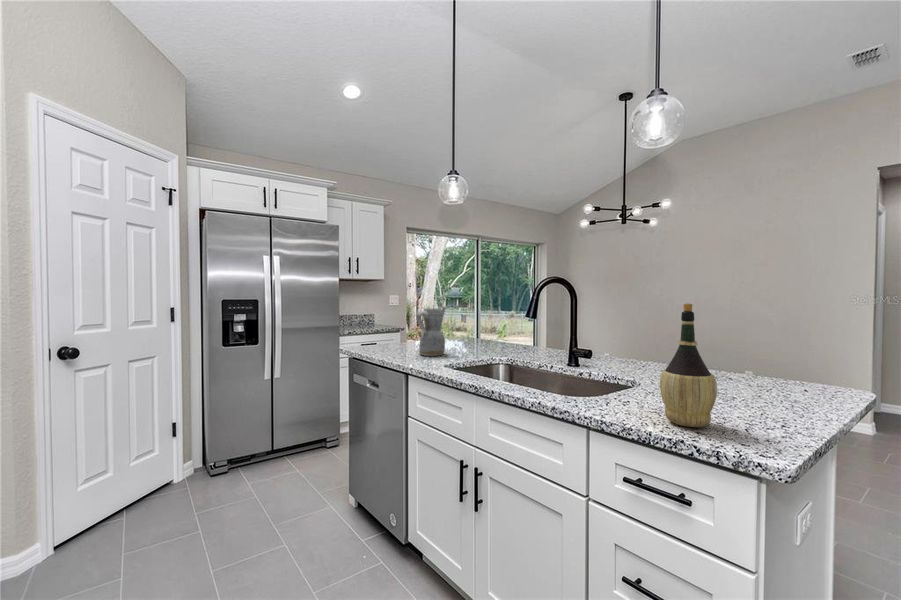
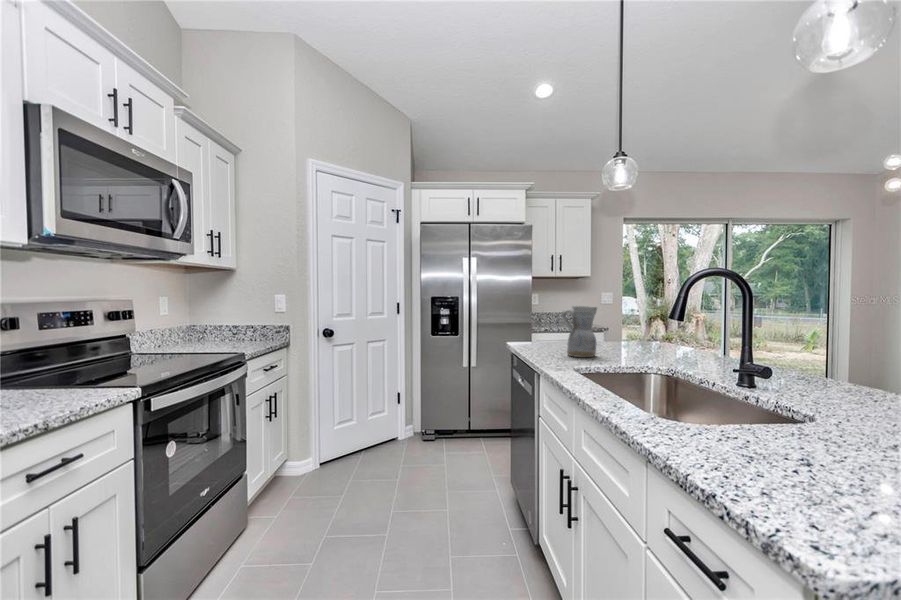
wine bottle: present [660,303,717,427] -> none [728,295,822,482]

